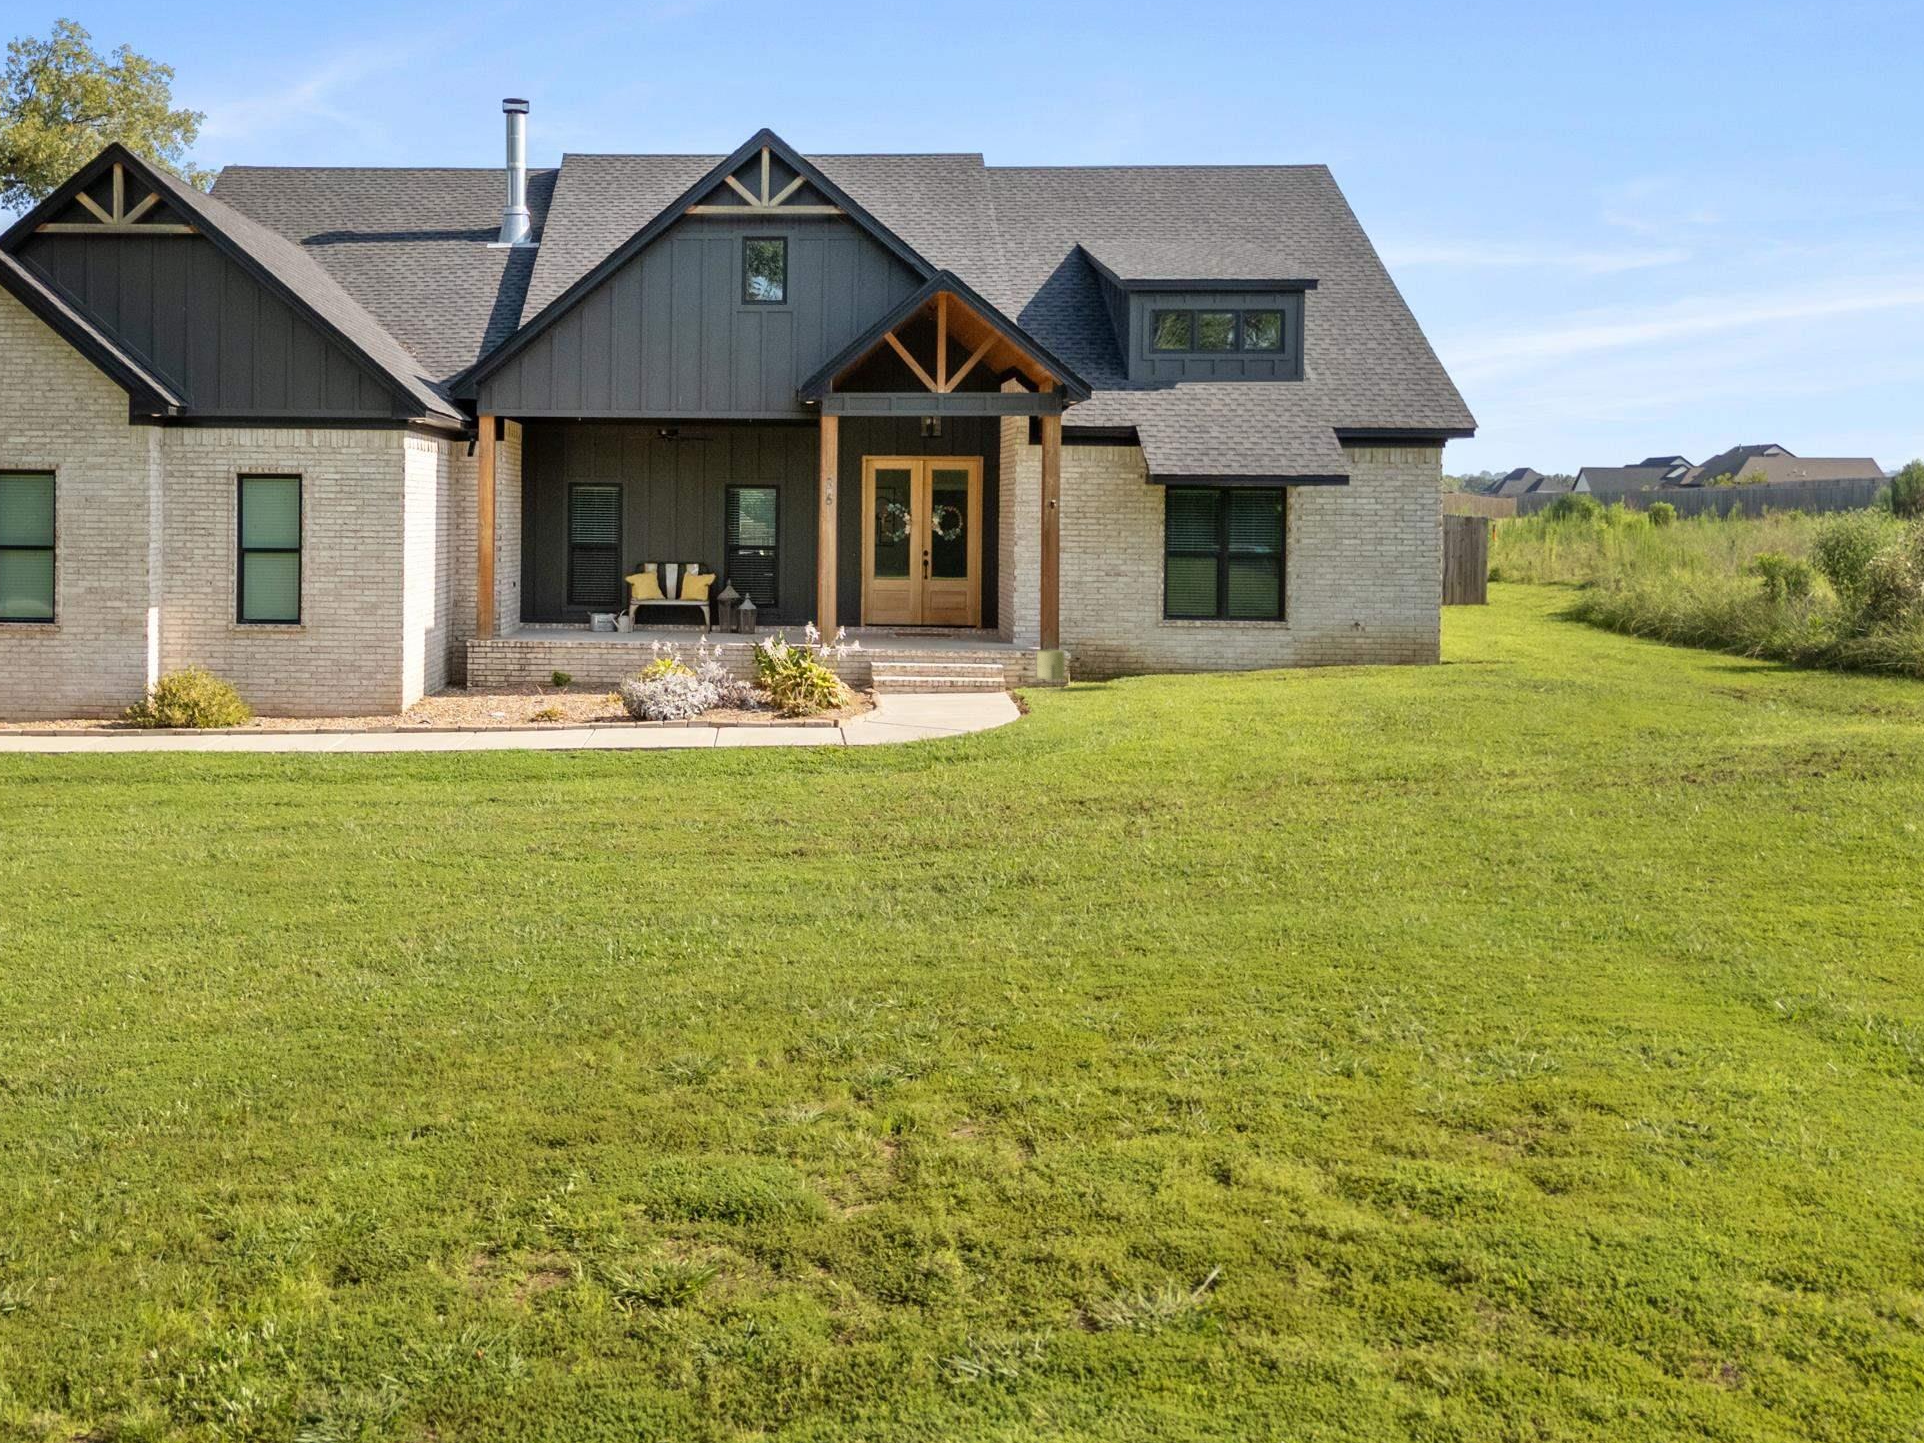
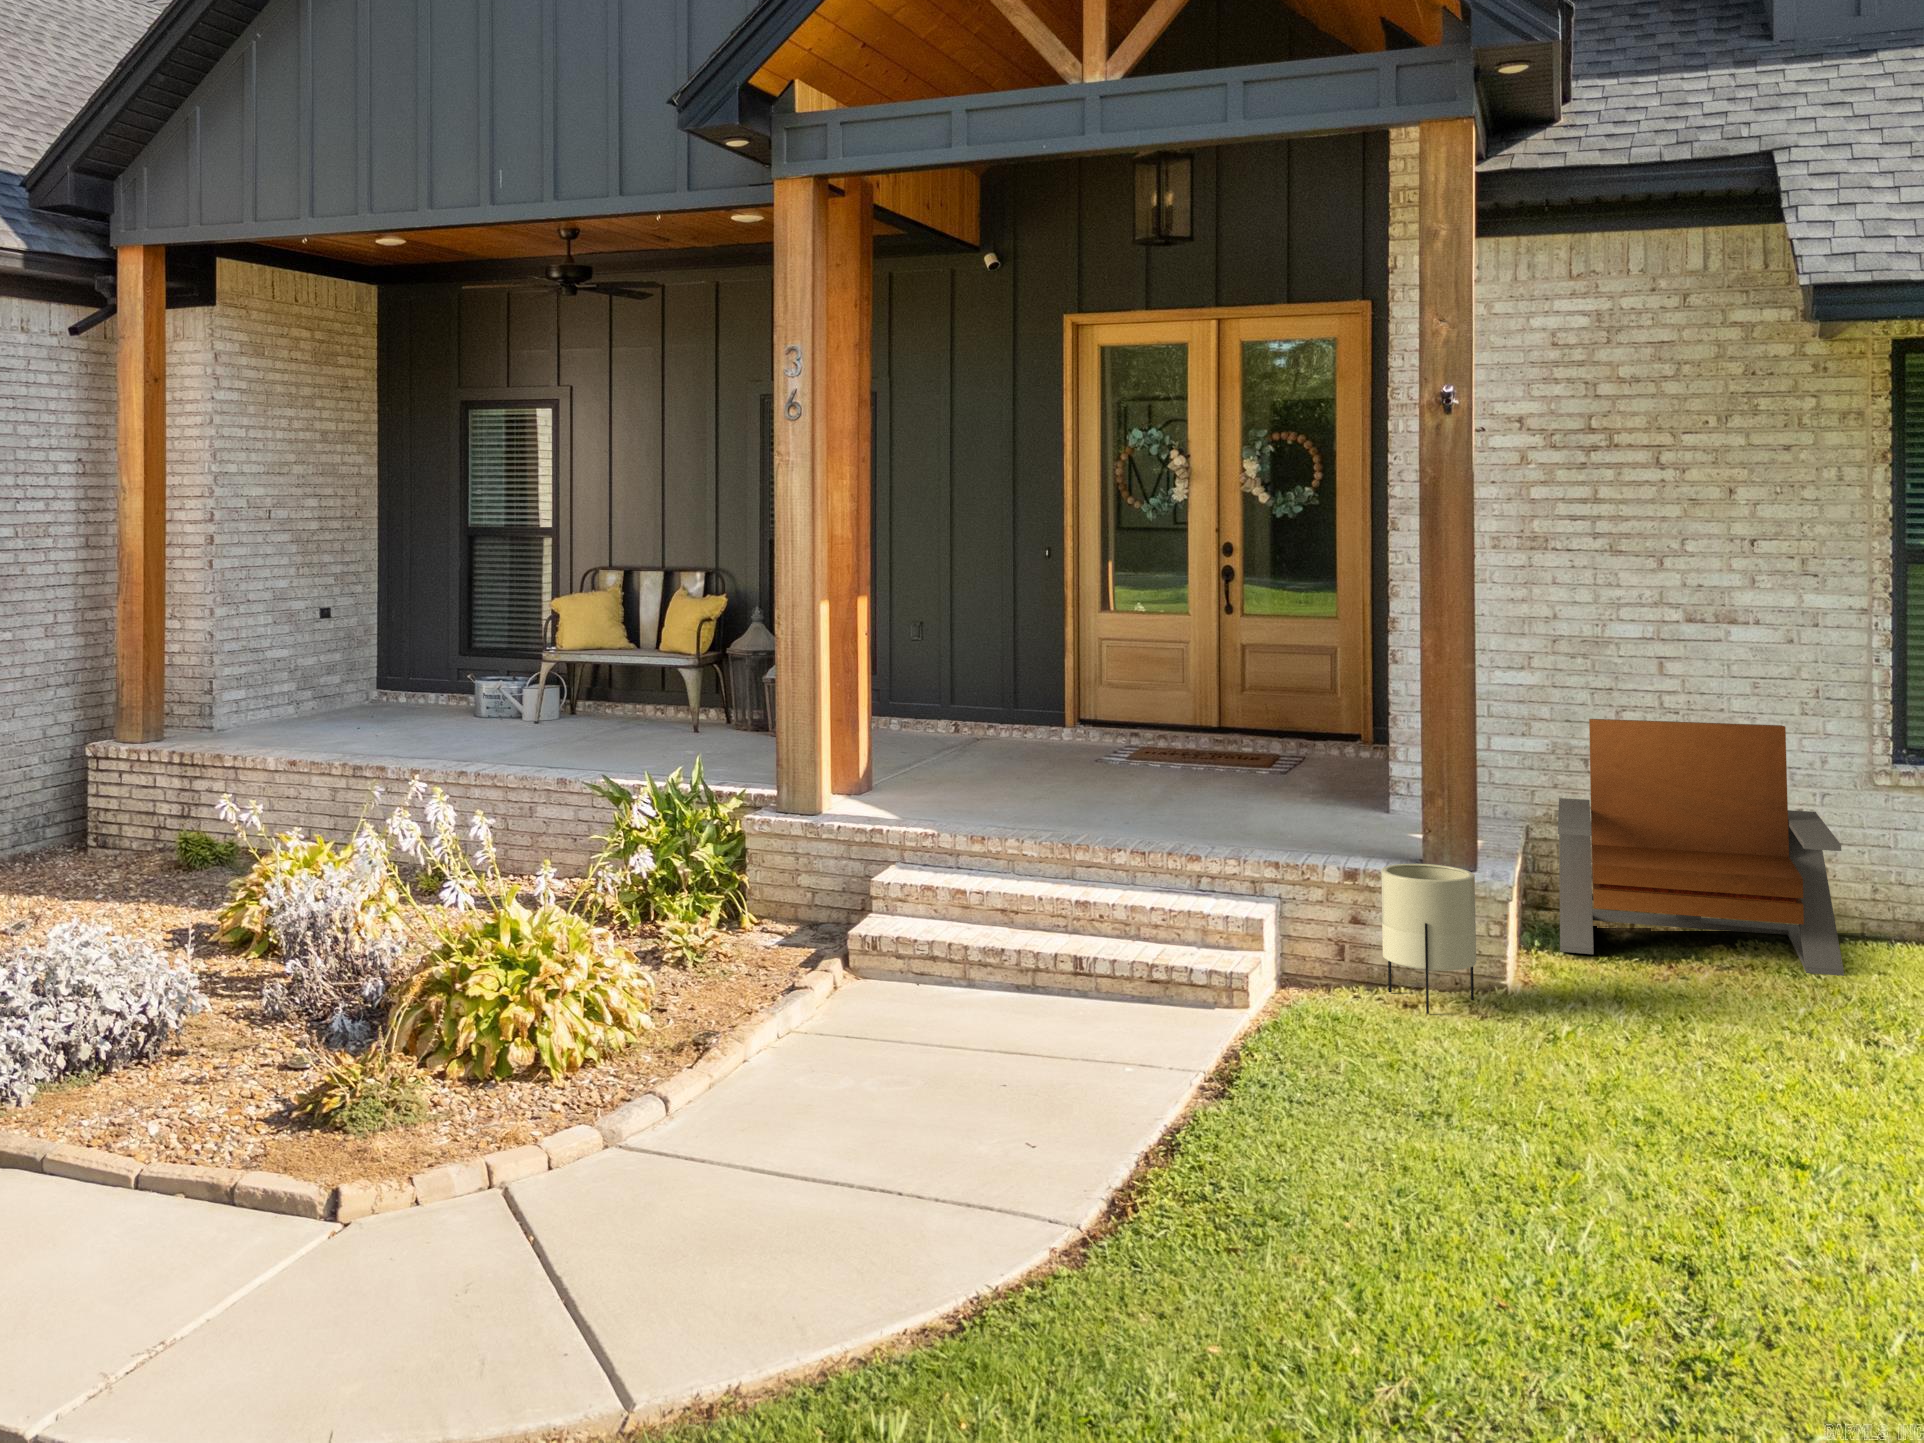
lounge chair: none [1066,608,1155,682] -> present [1558,719,1844,976]

